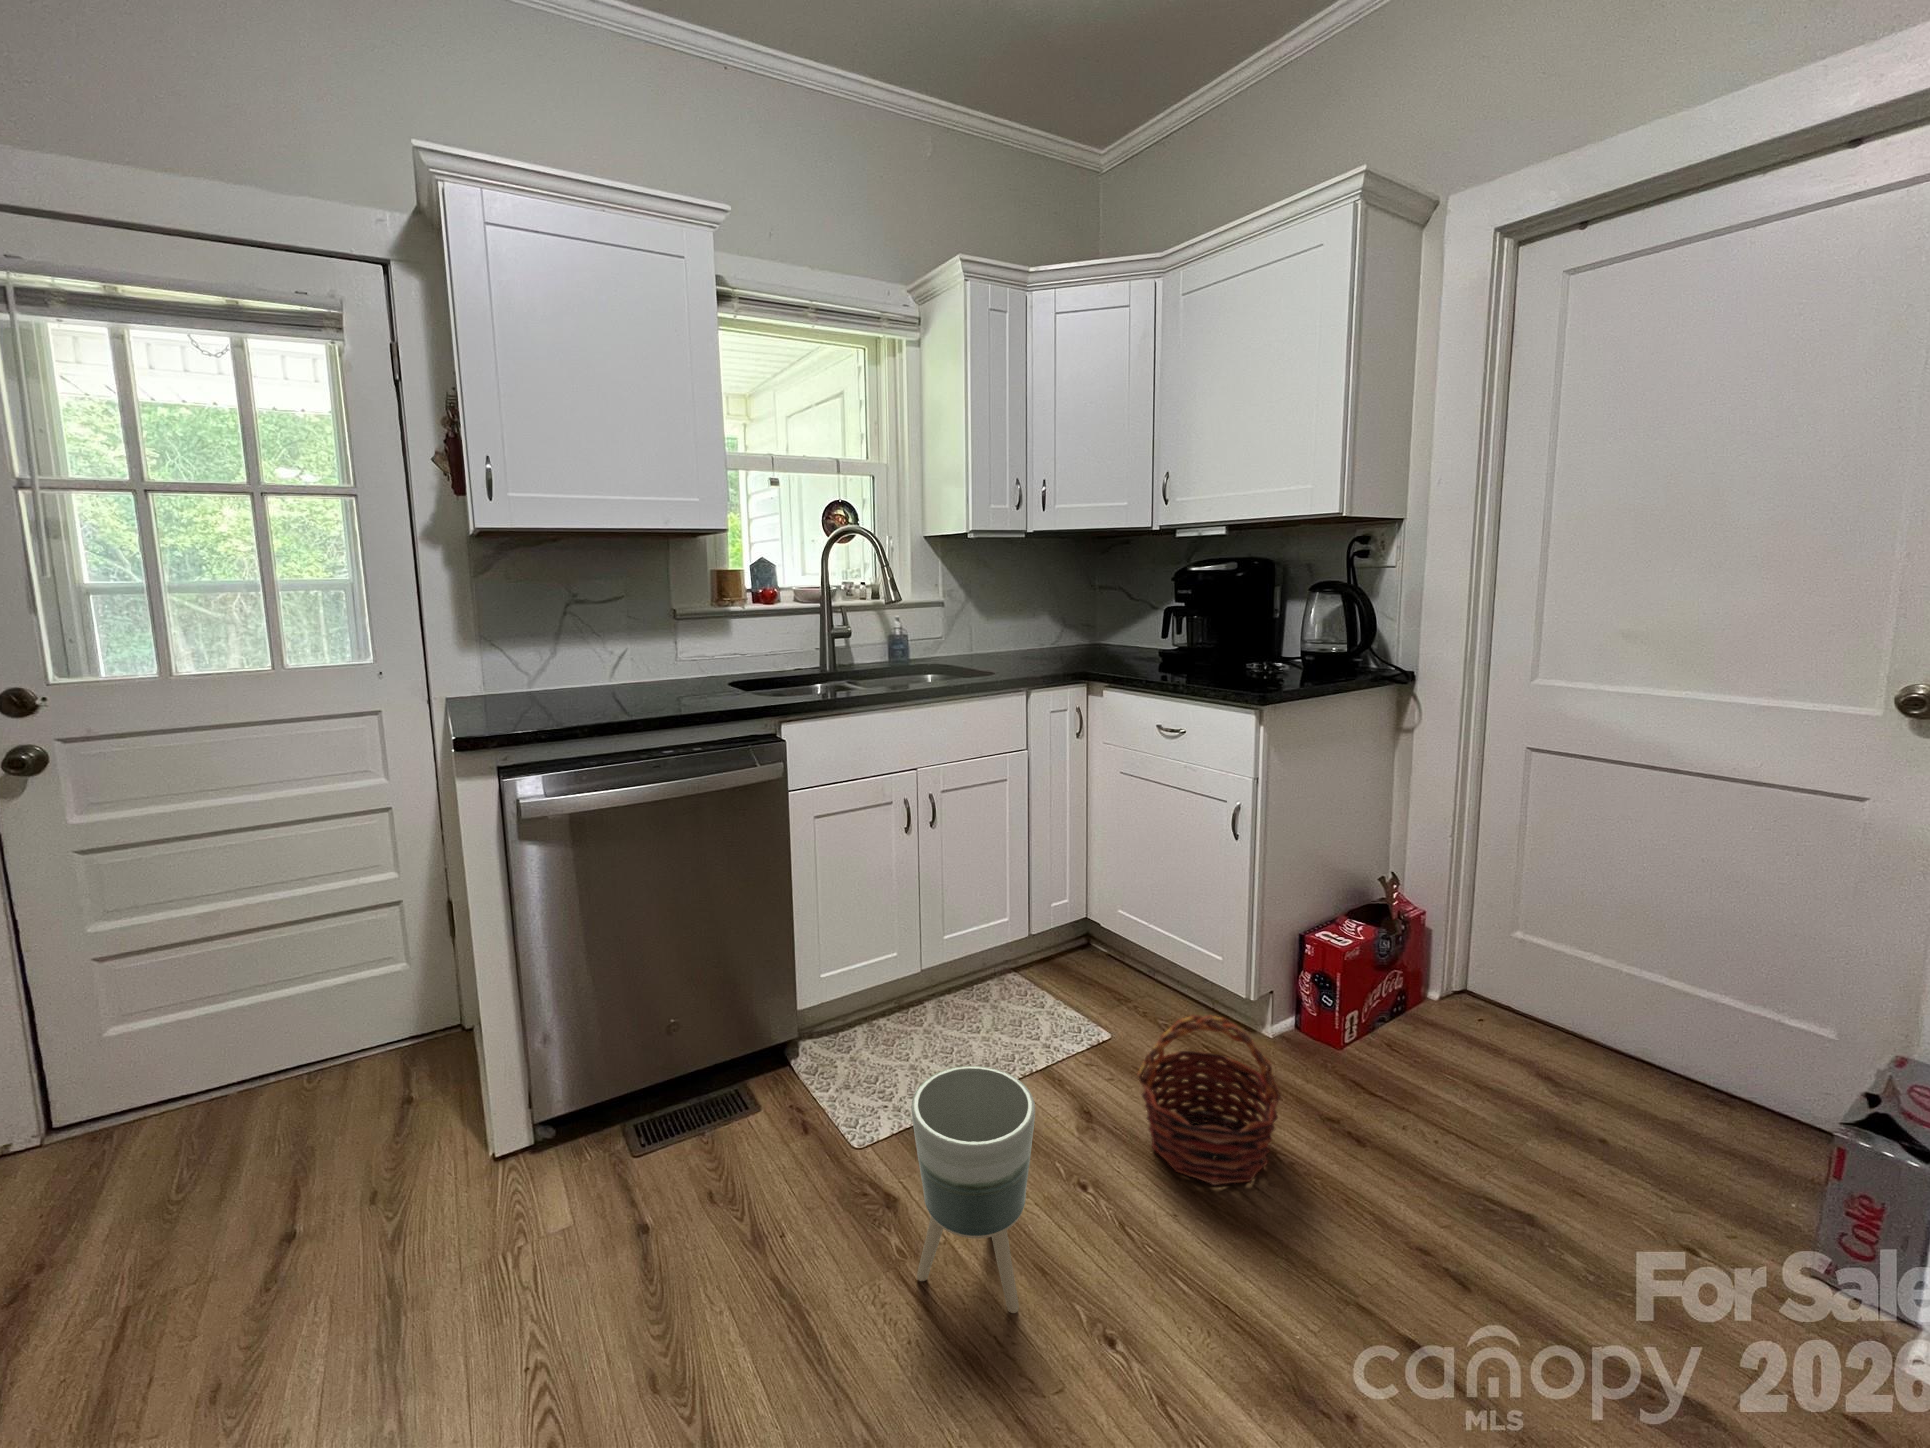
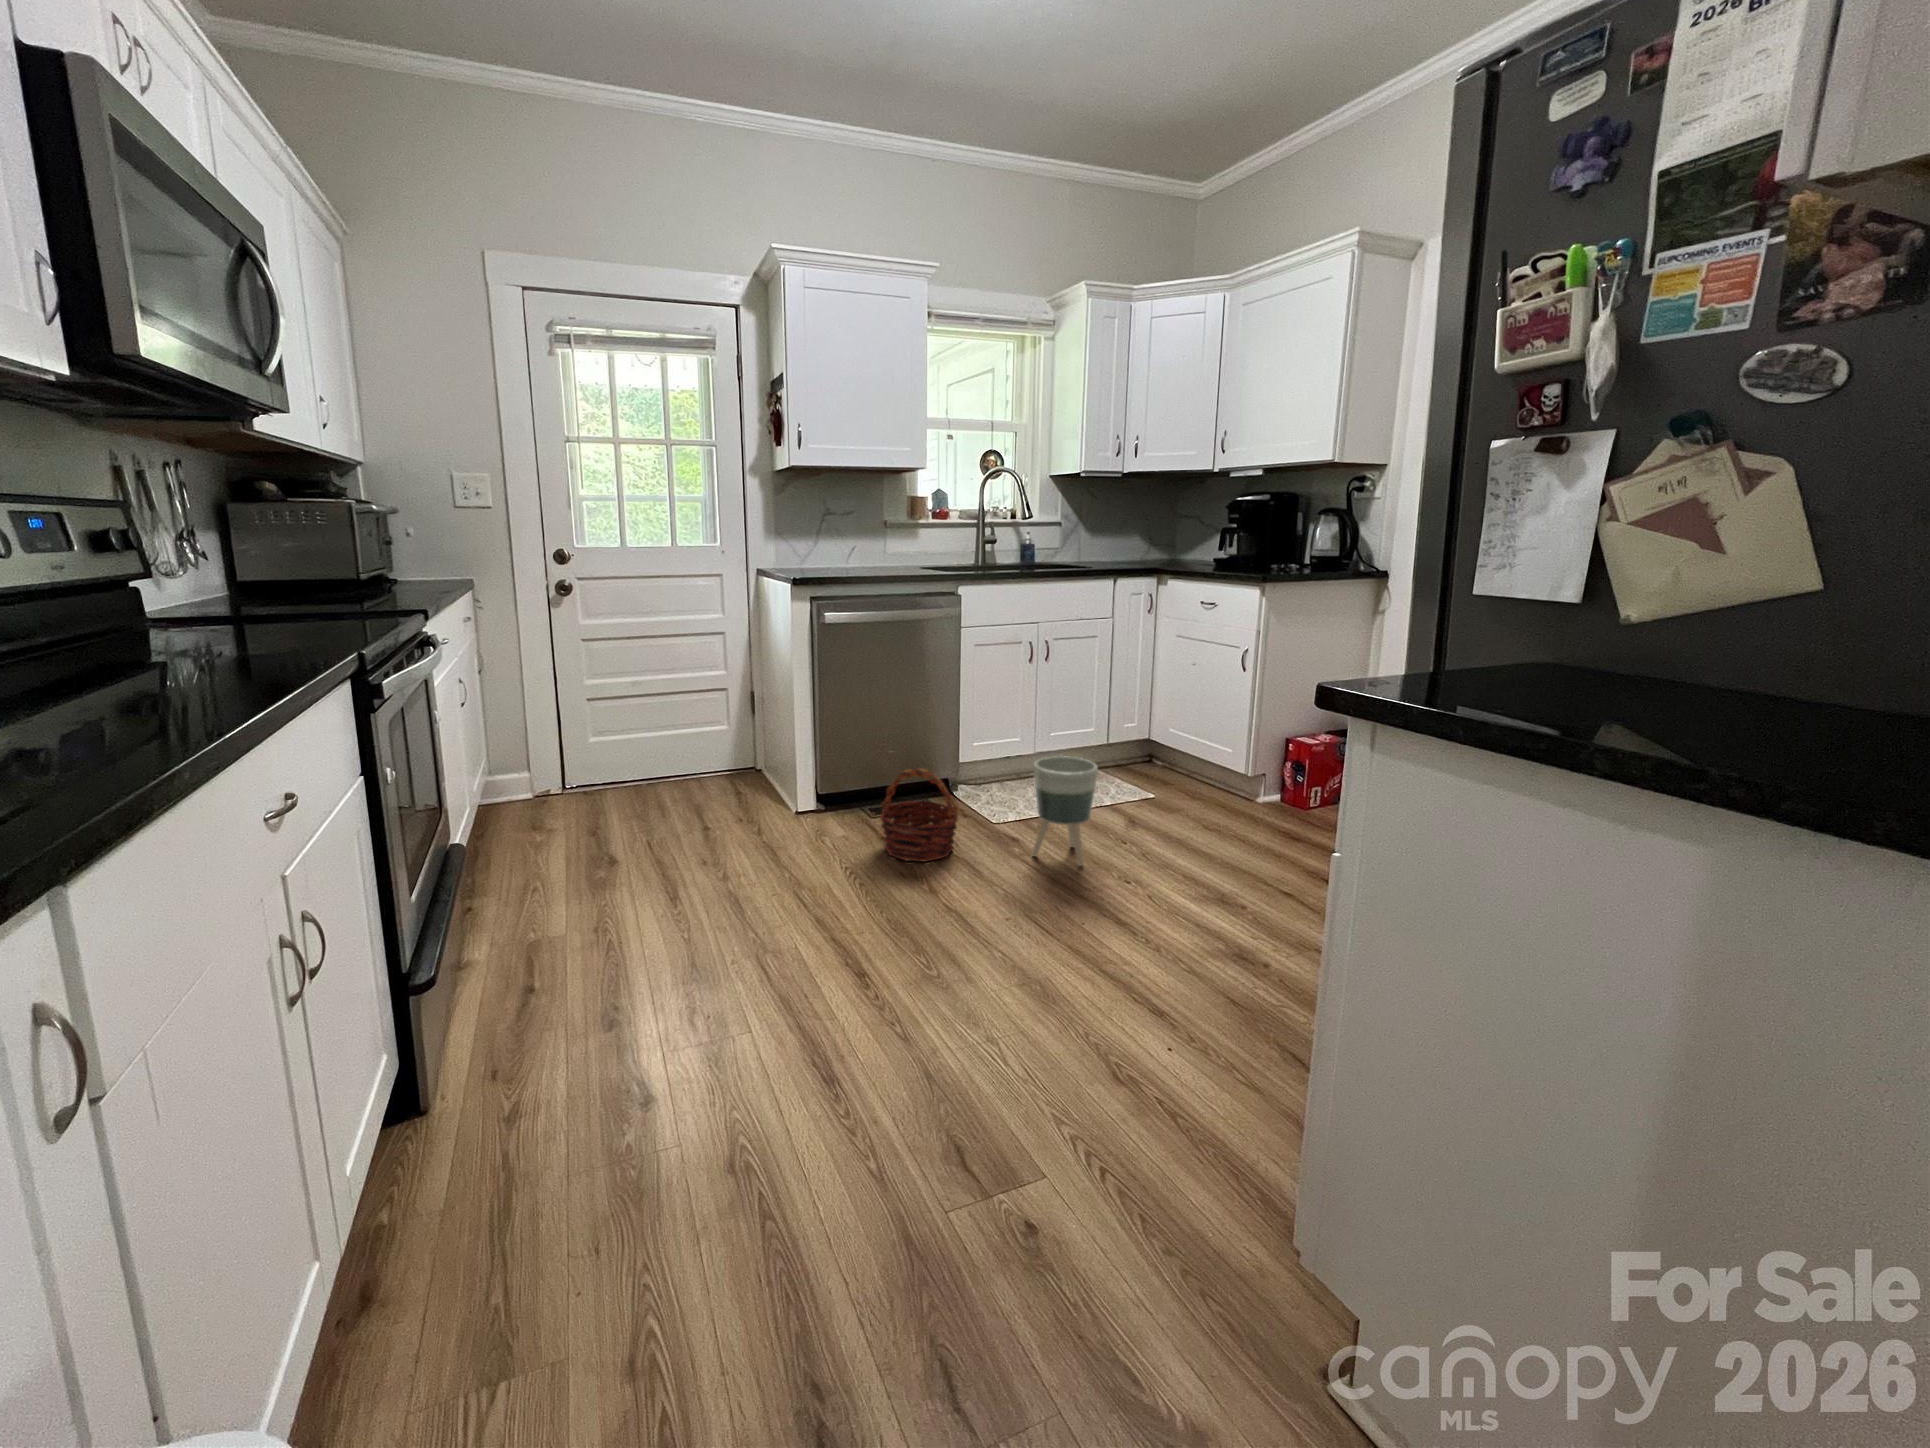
basket: present [1138,1015,1281,1185] -> present [880,768,958,862]

